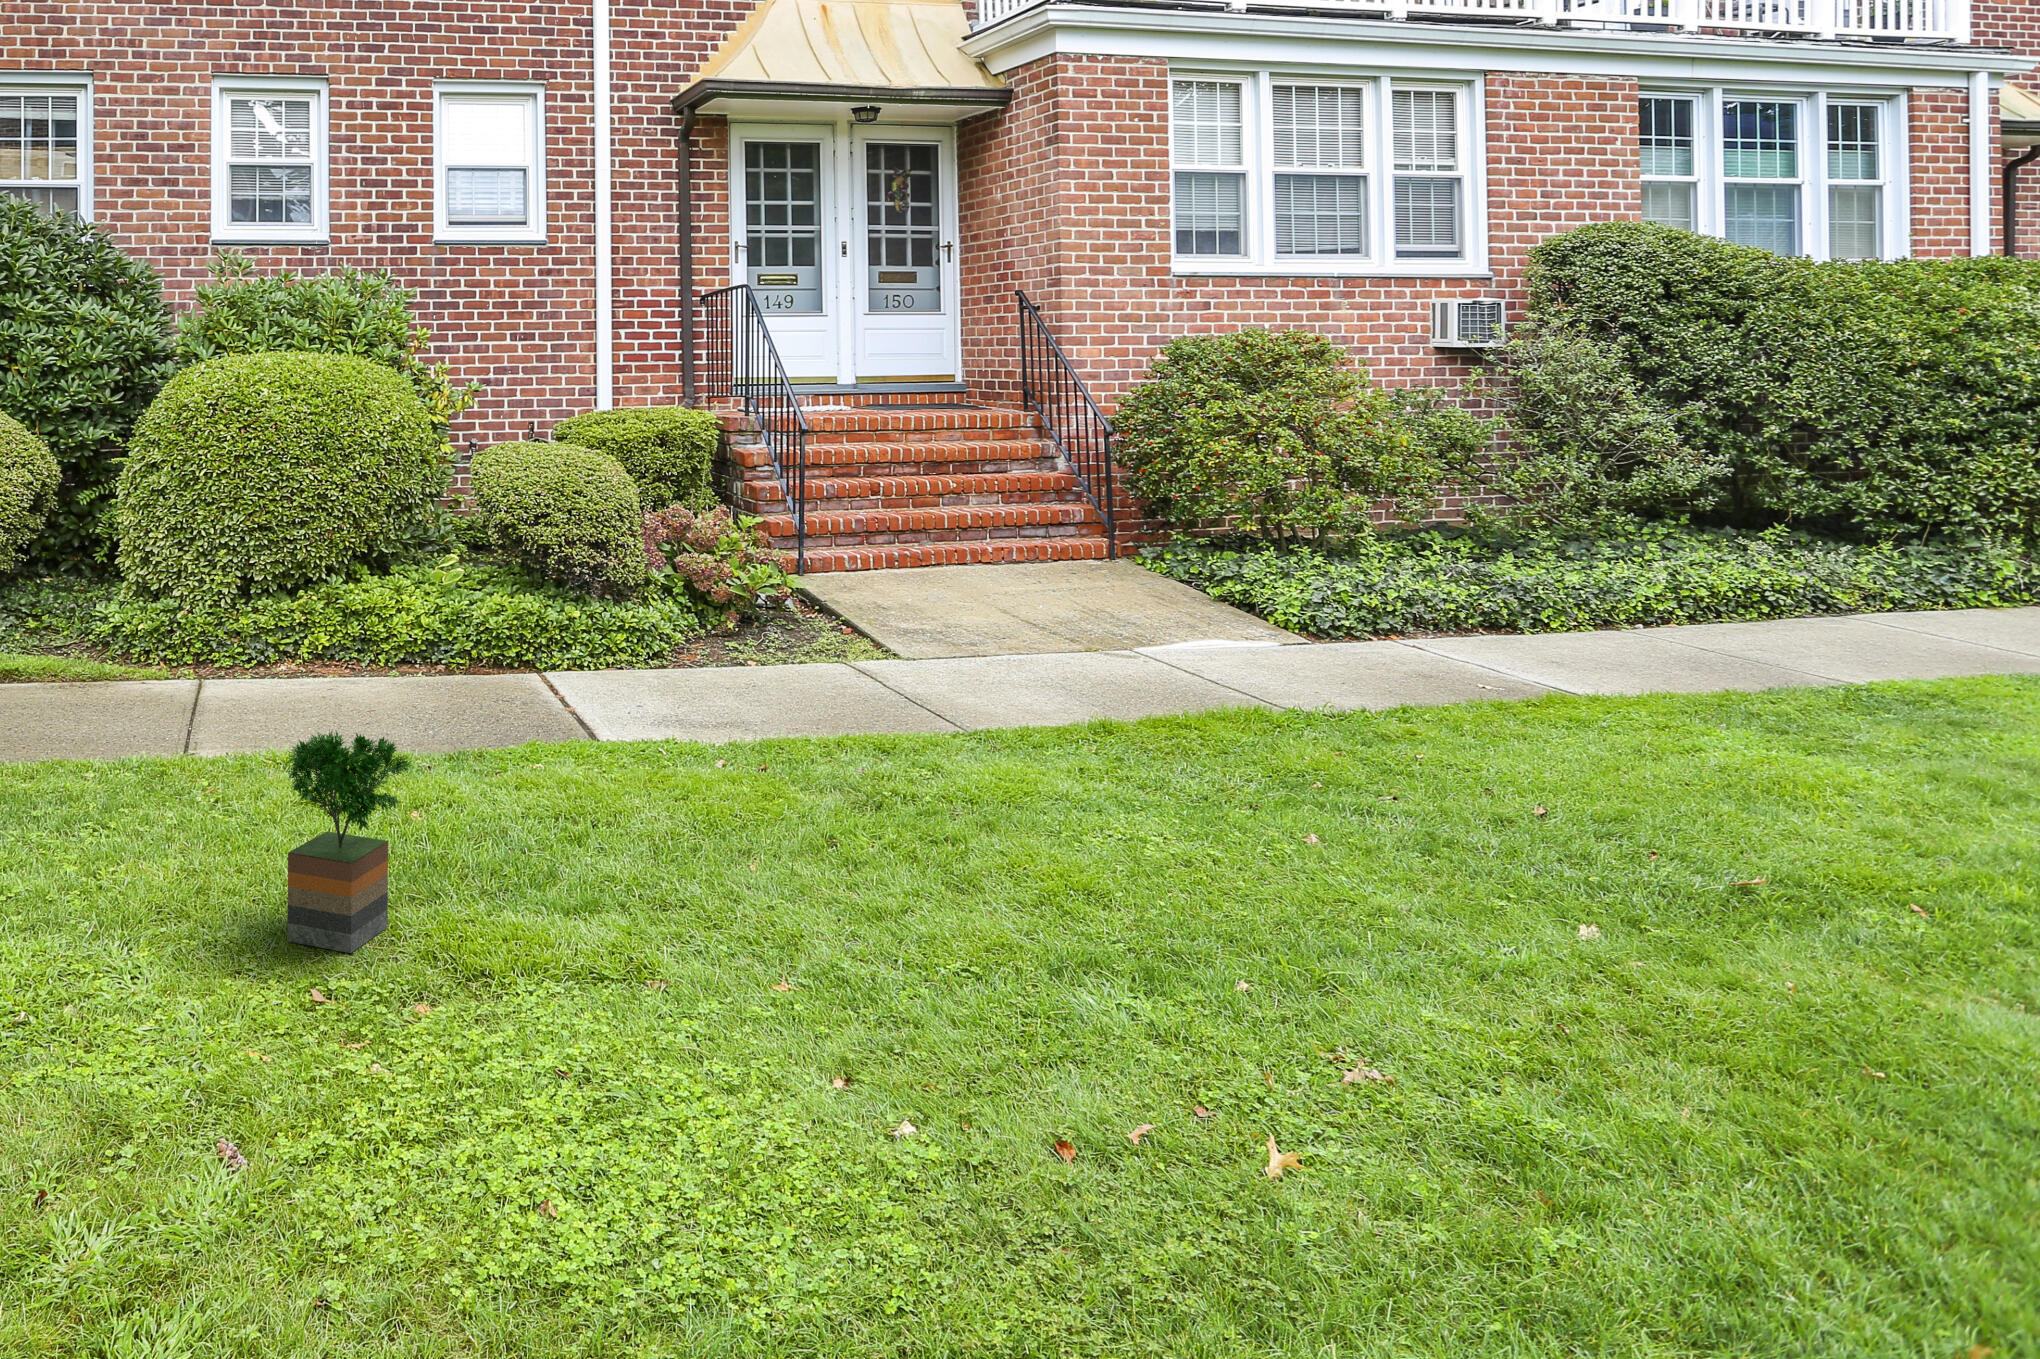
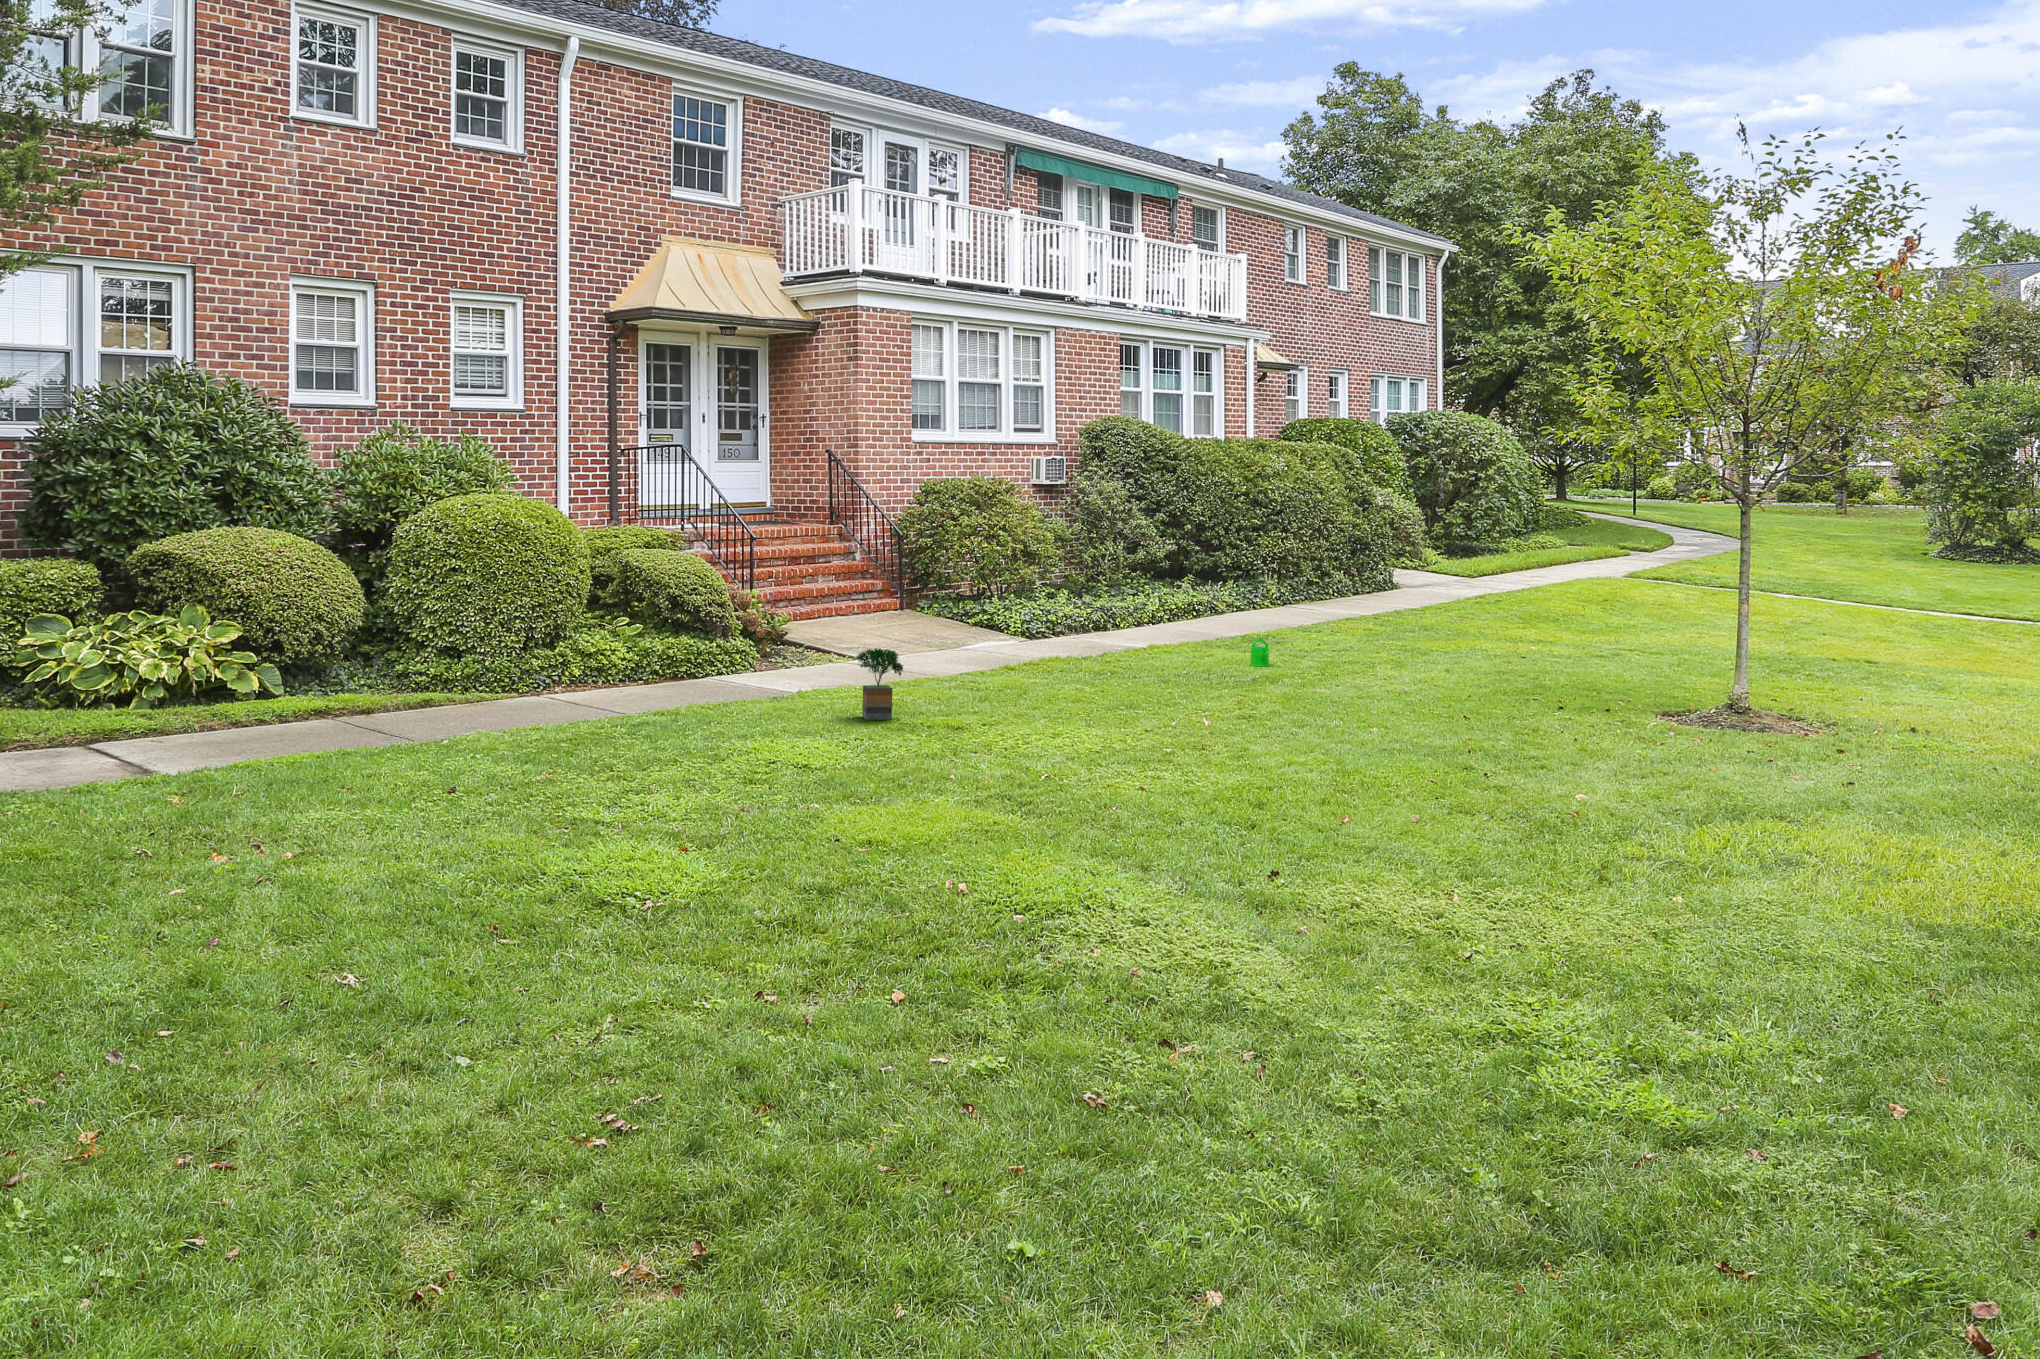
watering can: none [1861,755,1950,850] -> present [1250,638,1270,667]

